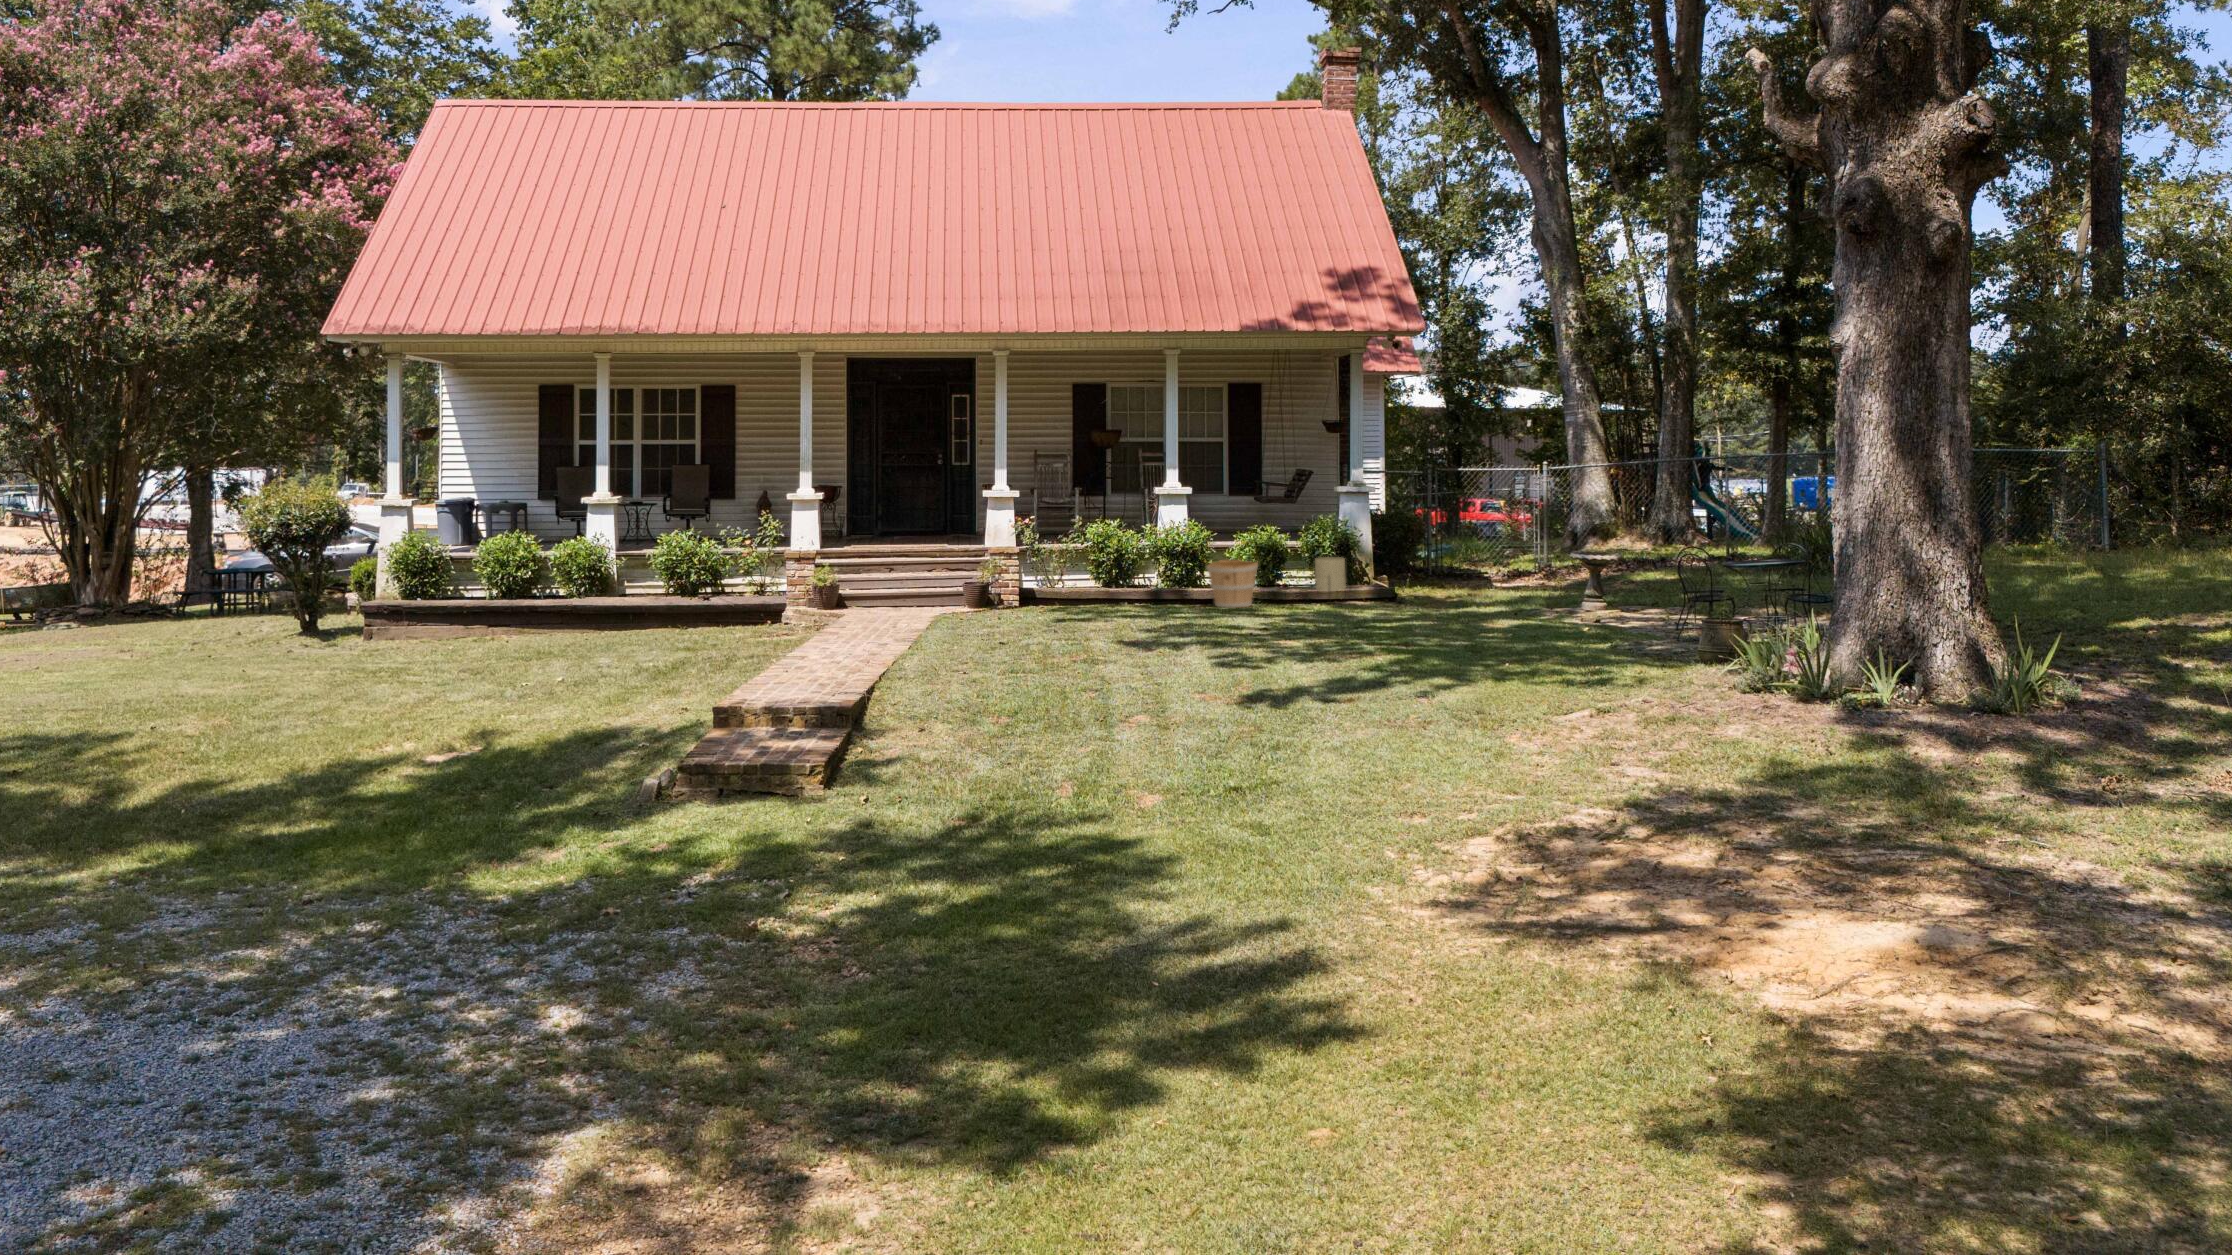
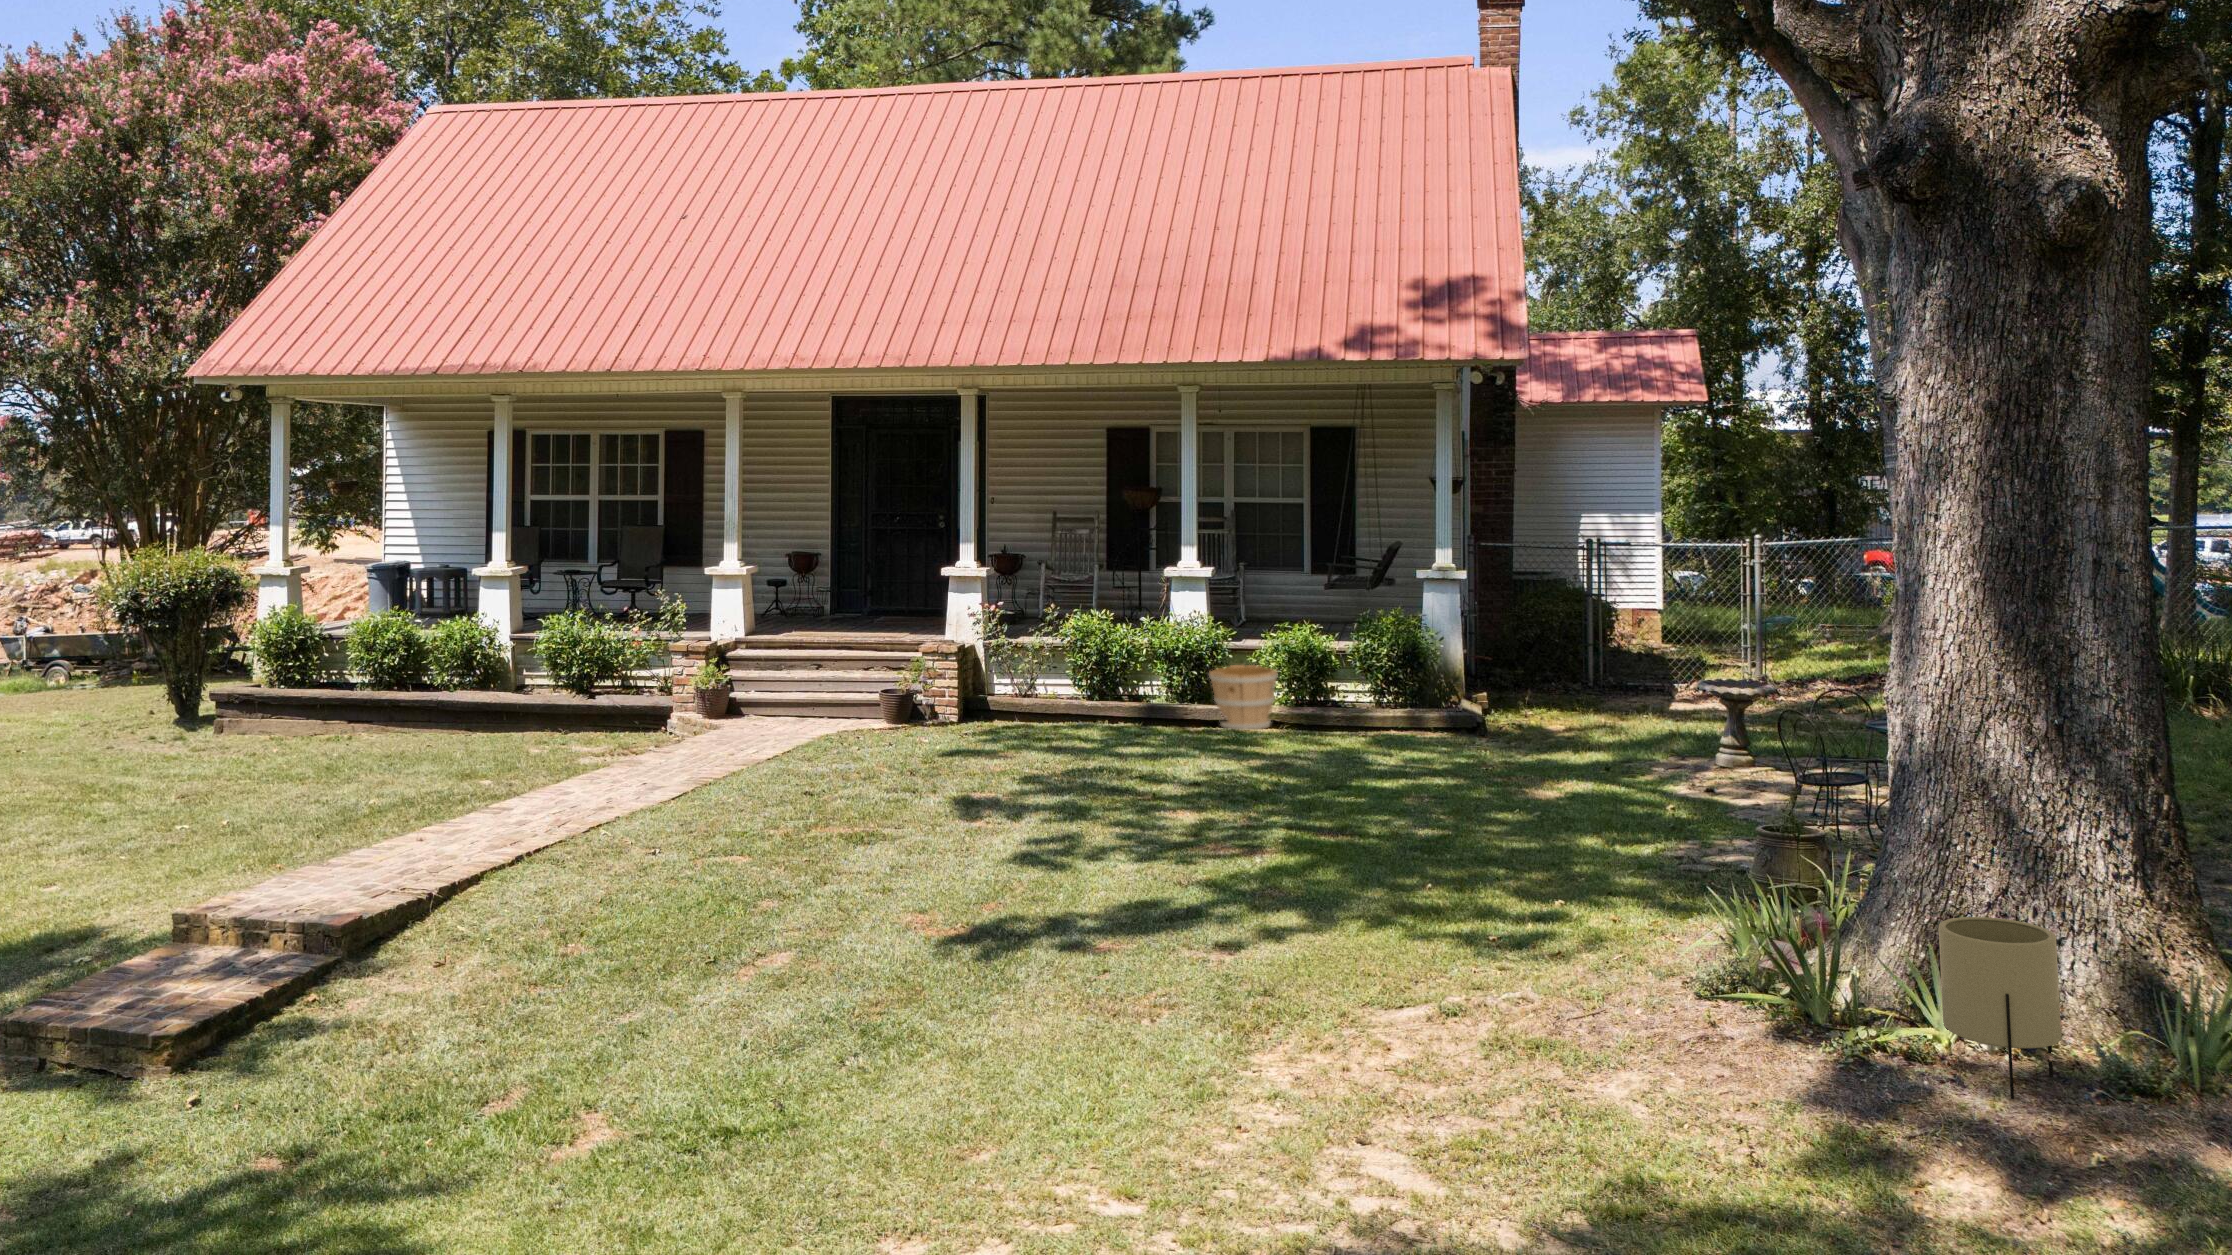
planter: present [1315,557,1346,592] -> present [1939,917,2061,1099]

